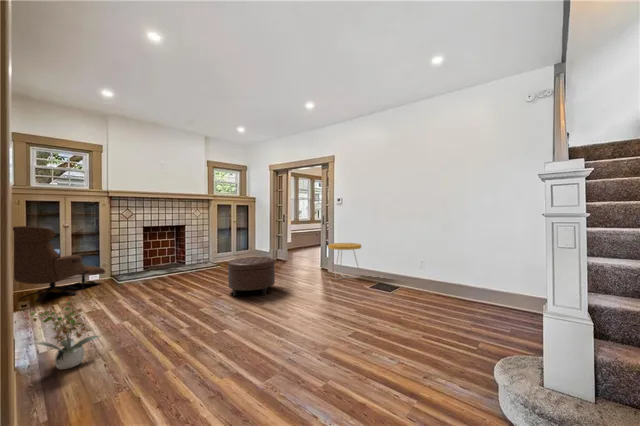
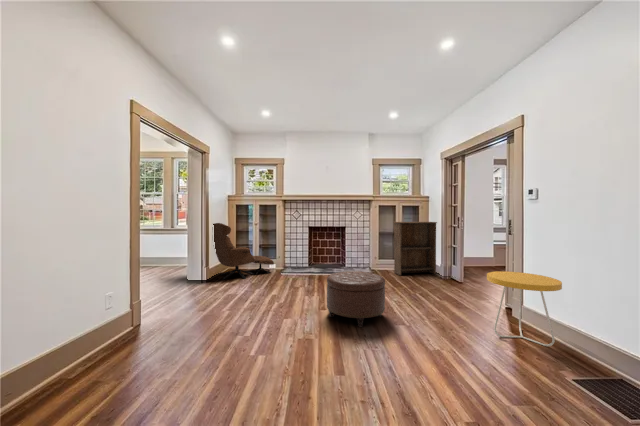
bookshelf: none [234,218,266,263] -> present [394,222,437,276]
potted plant: present [25,302,100,370] -> none [120,286,169,344]

